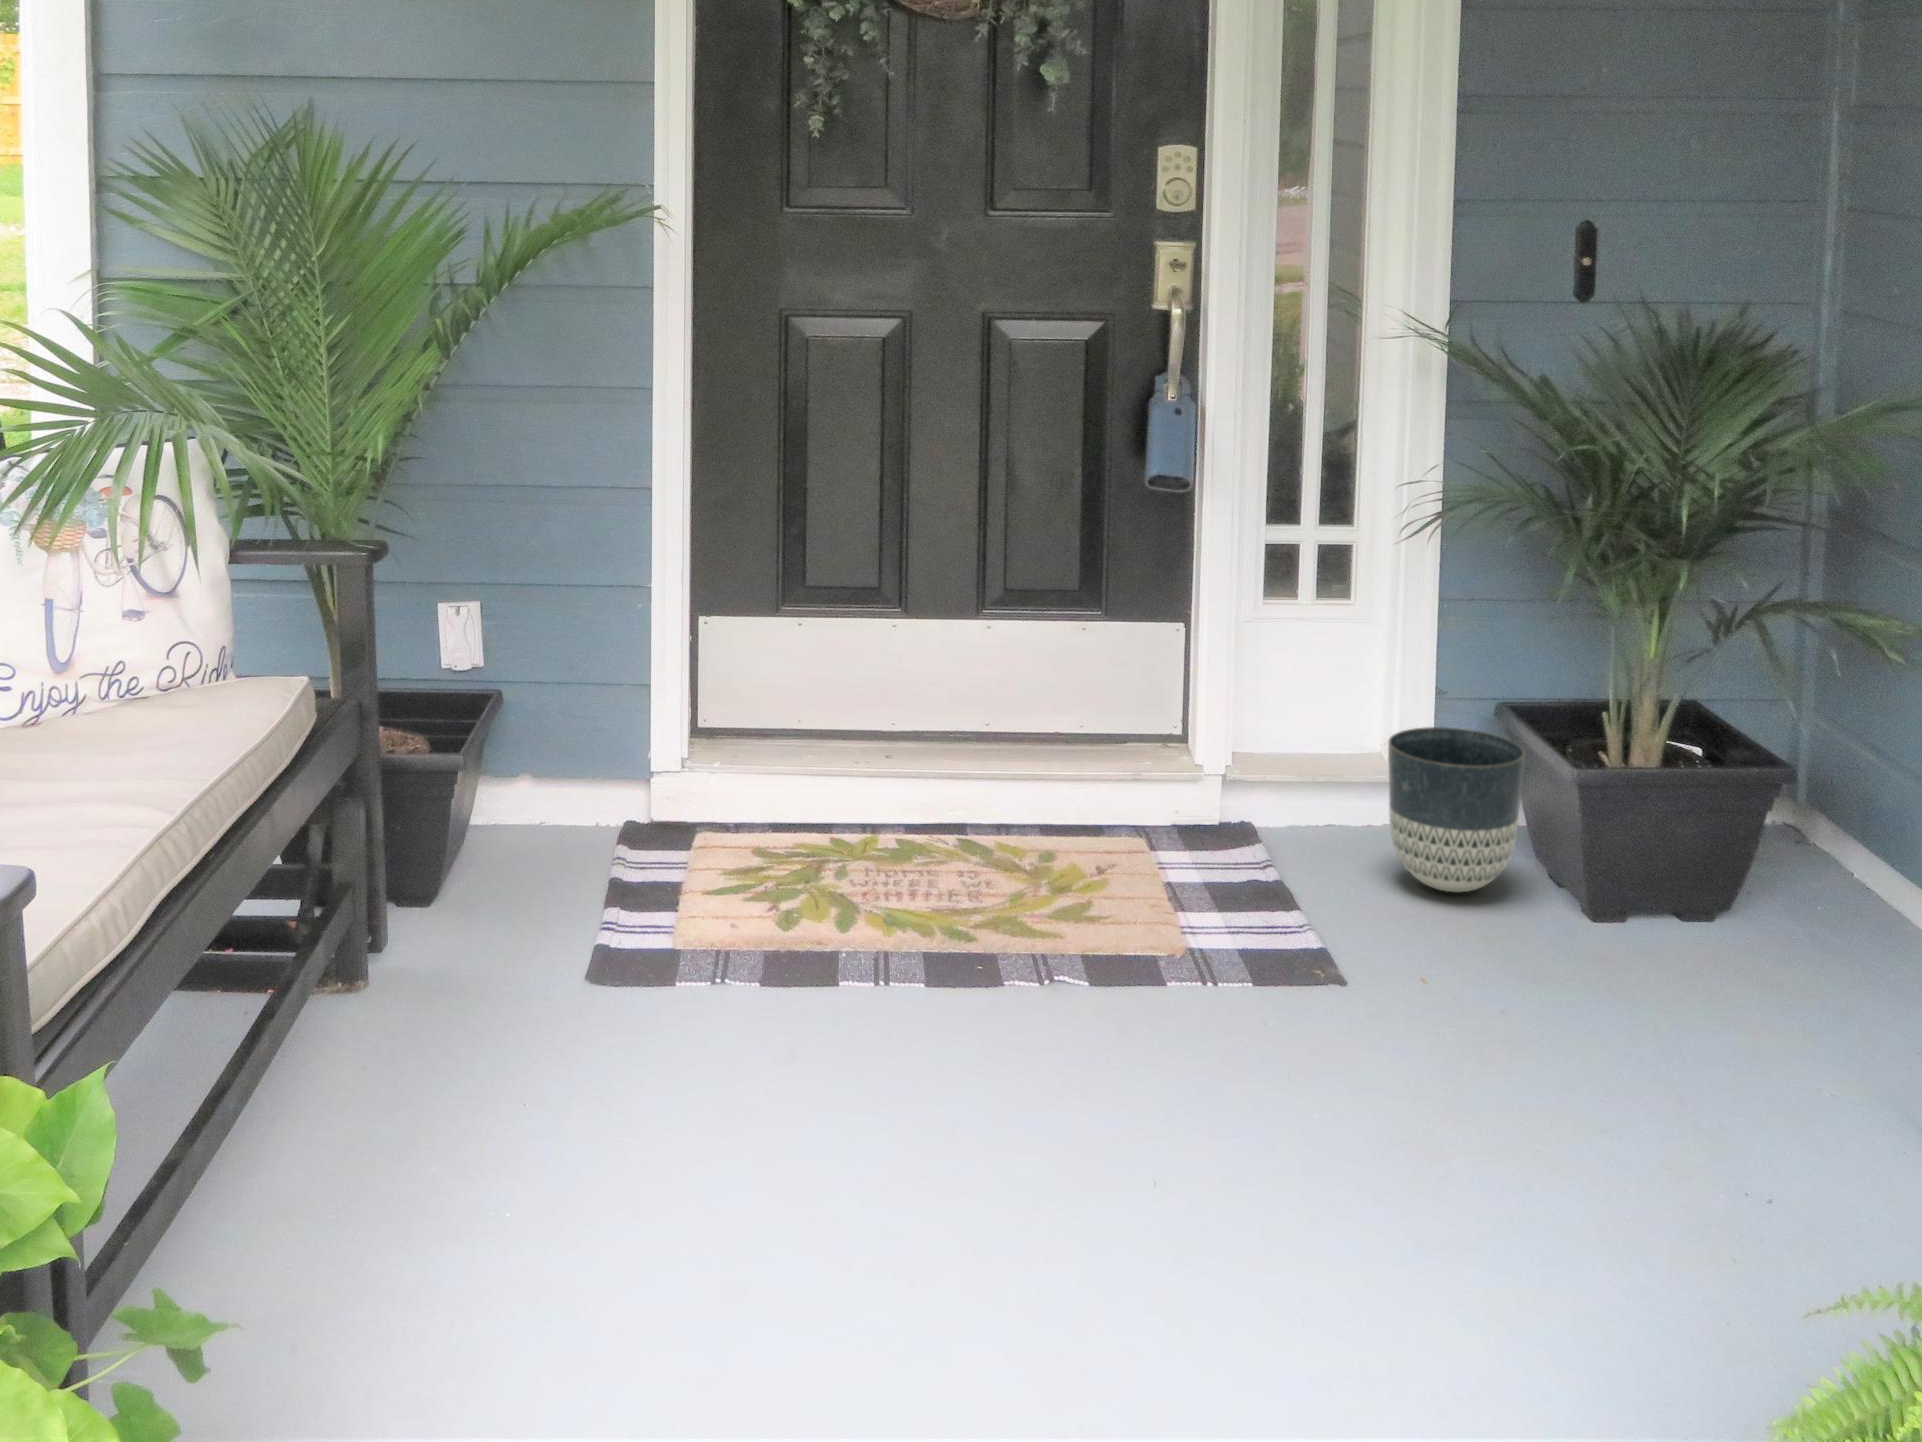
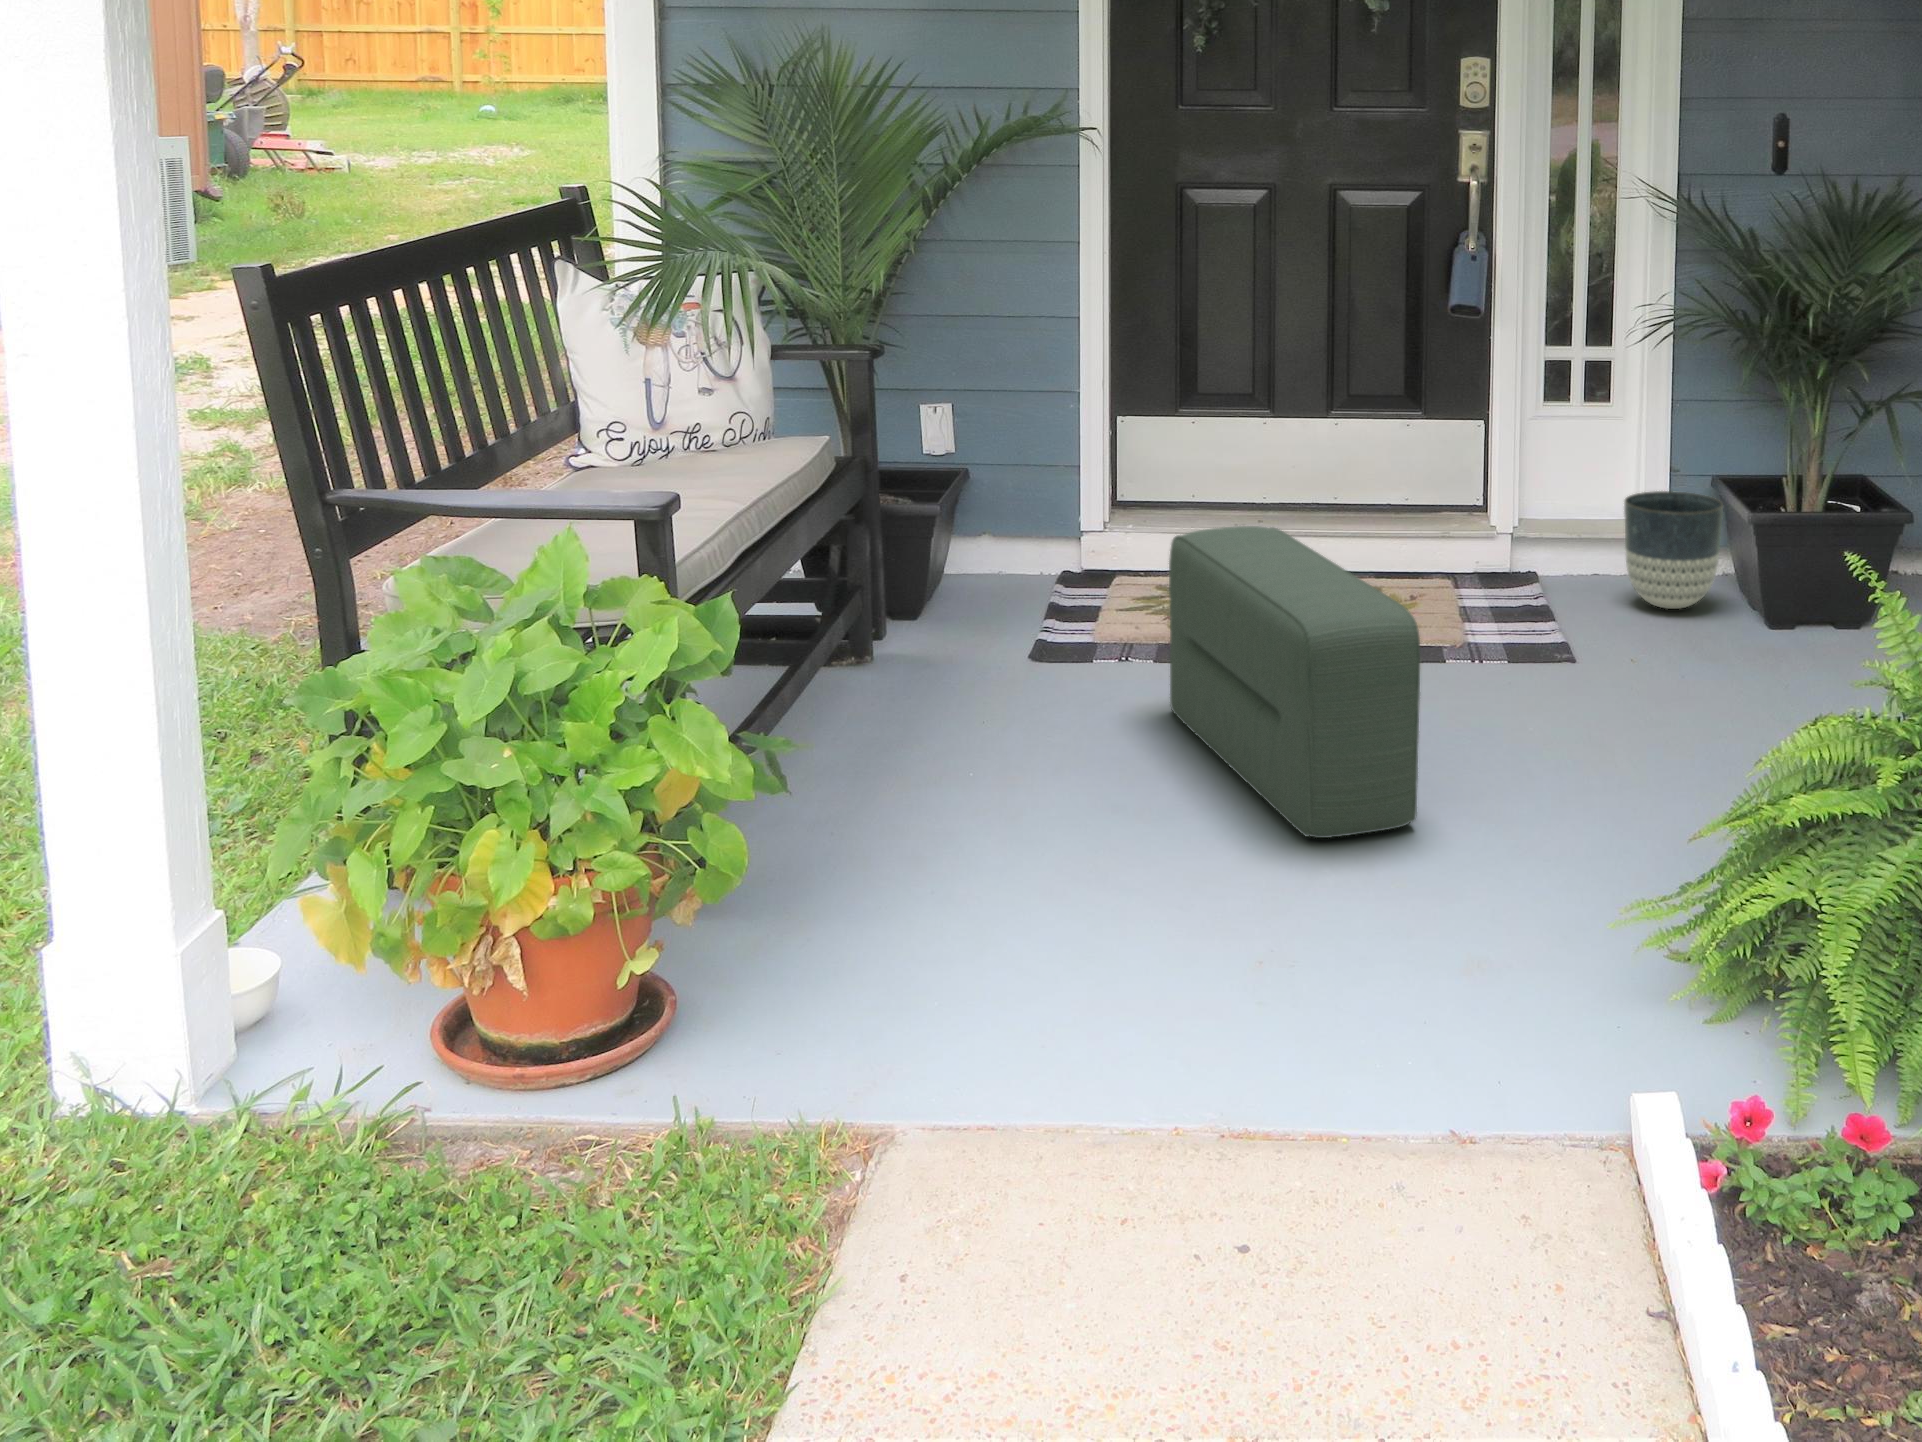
pouf: none [785,820,1184,1358] -> present [1169,526,1420,838]

